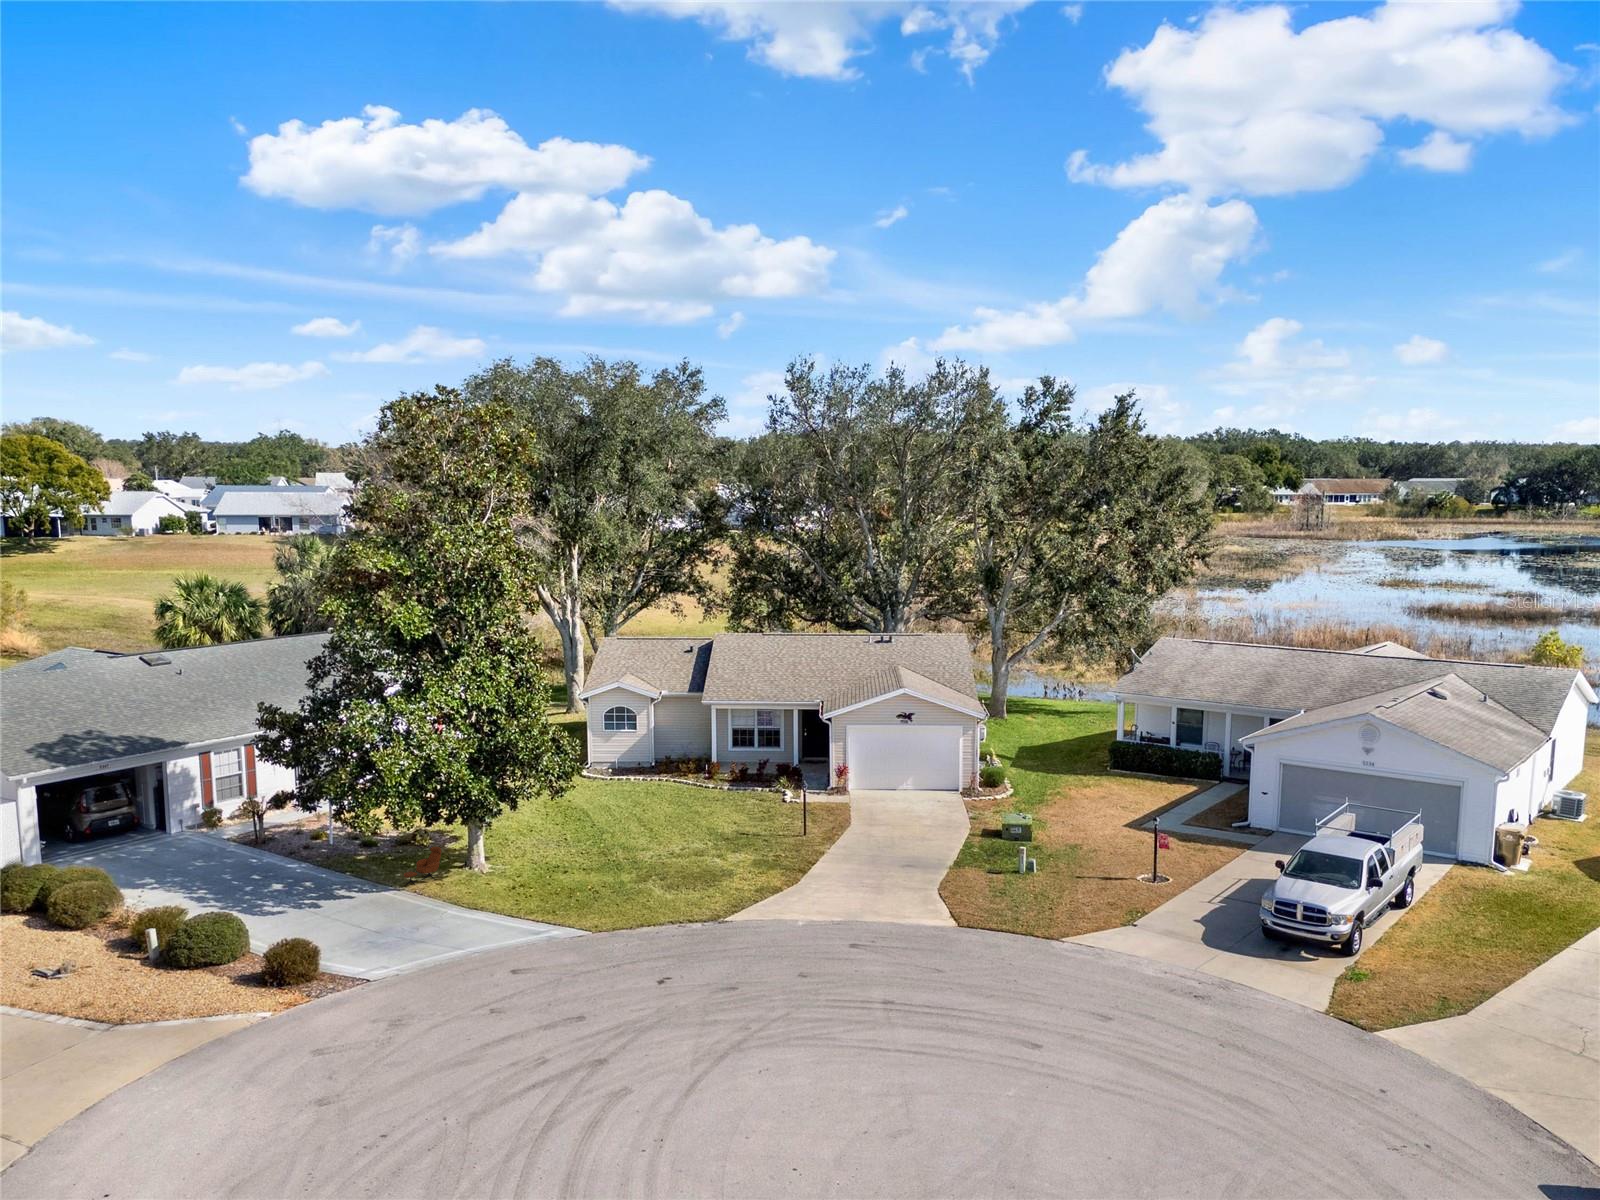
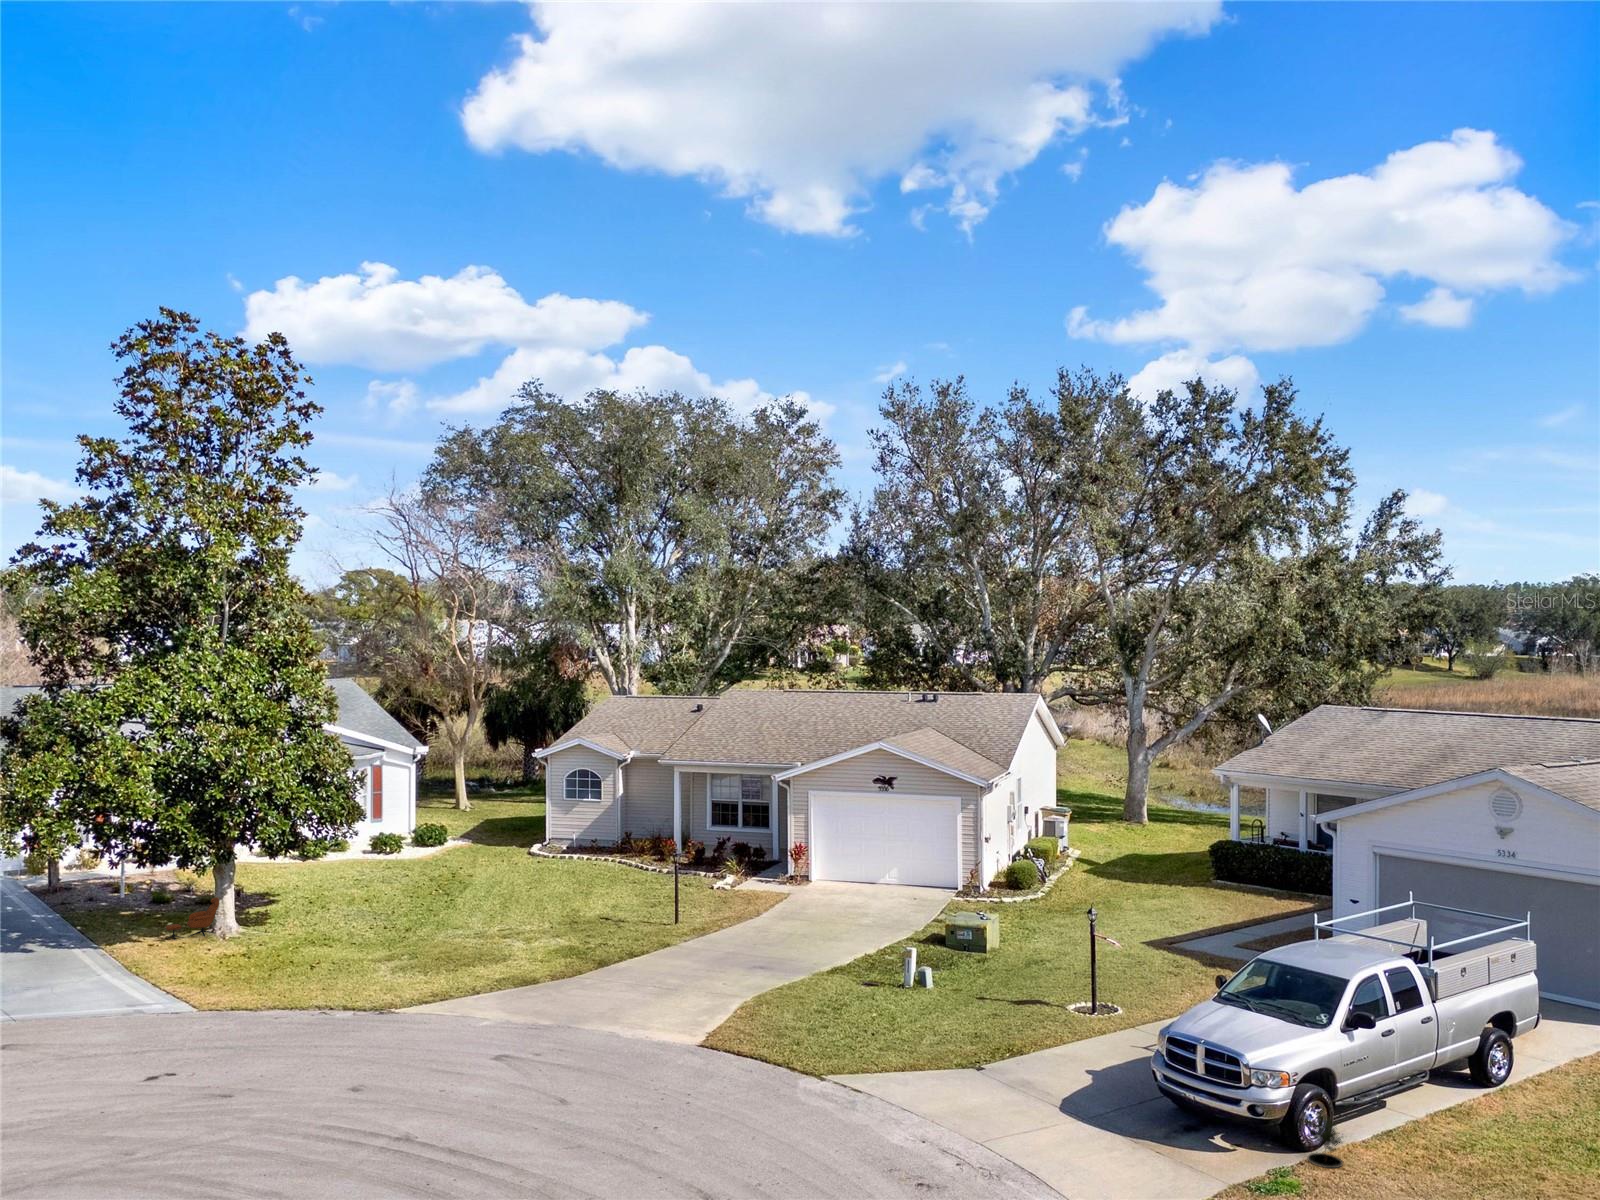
potted tree: none [1359,930,1384,964] -> present [1307,1106,1343,1168]

